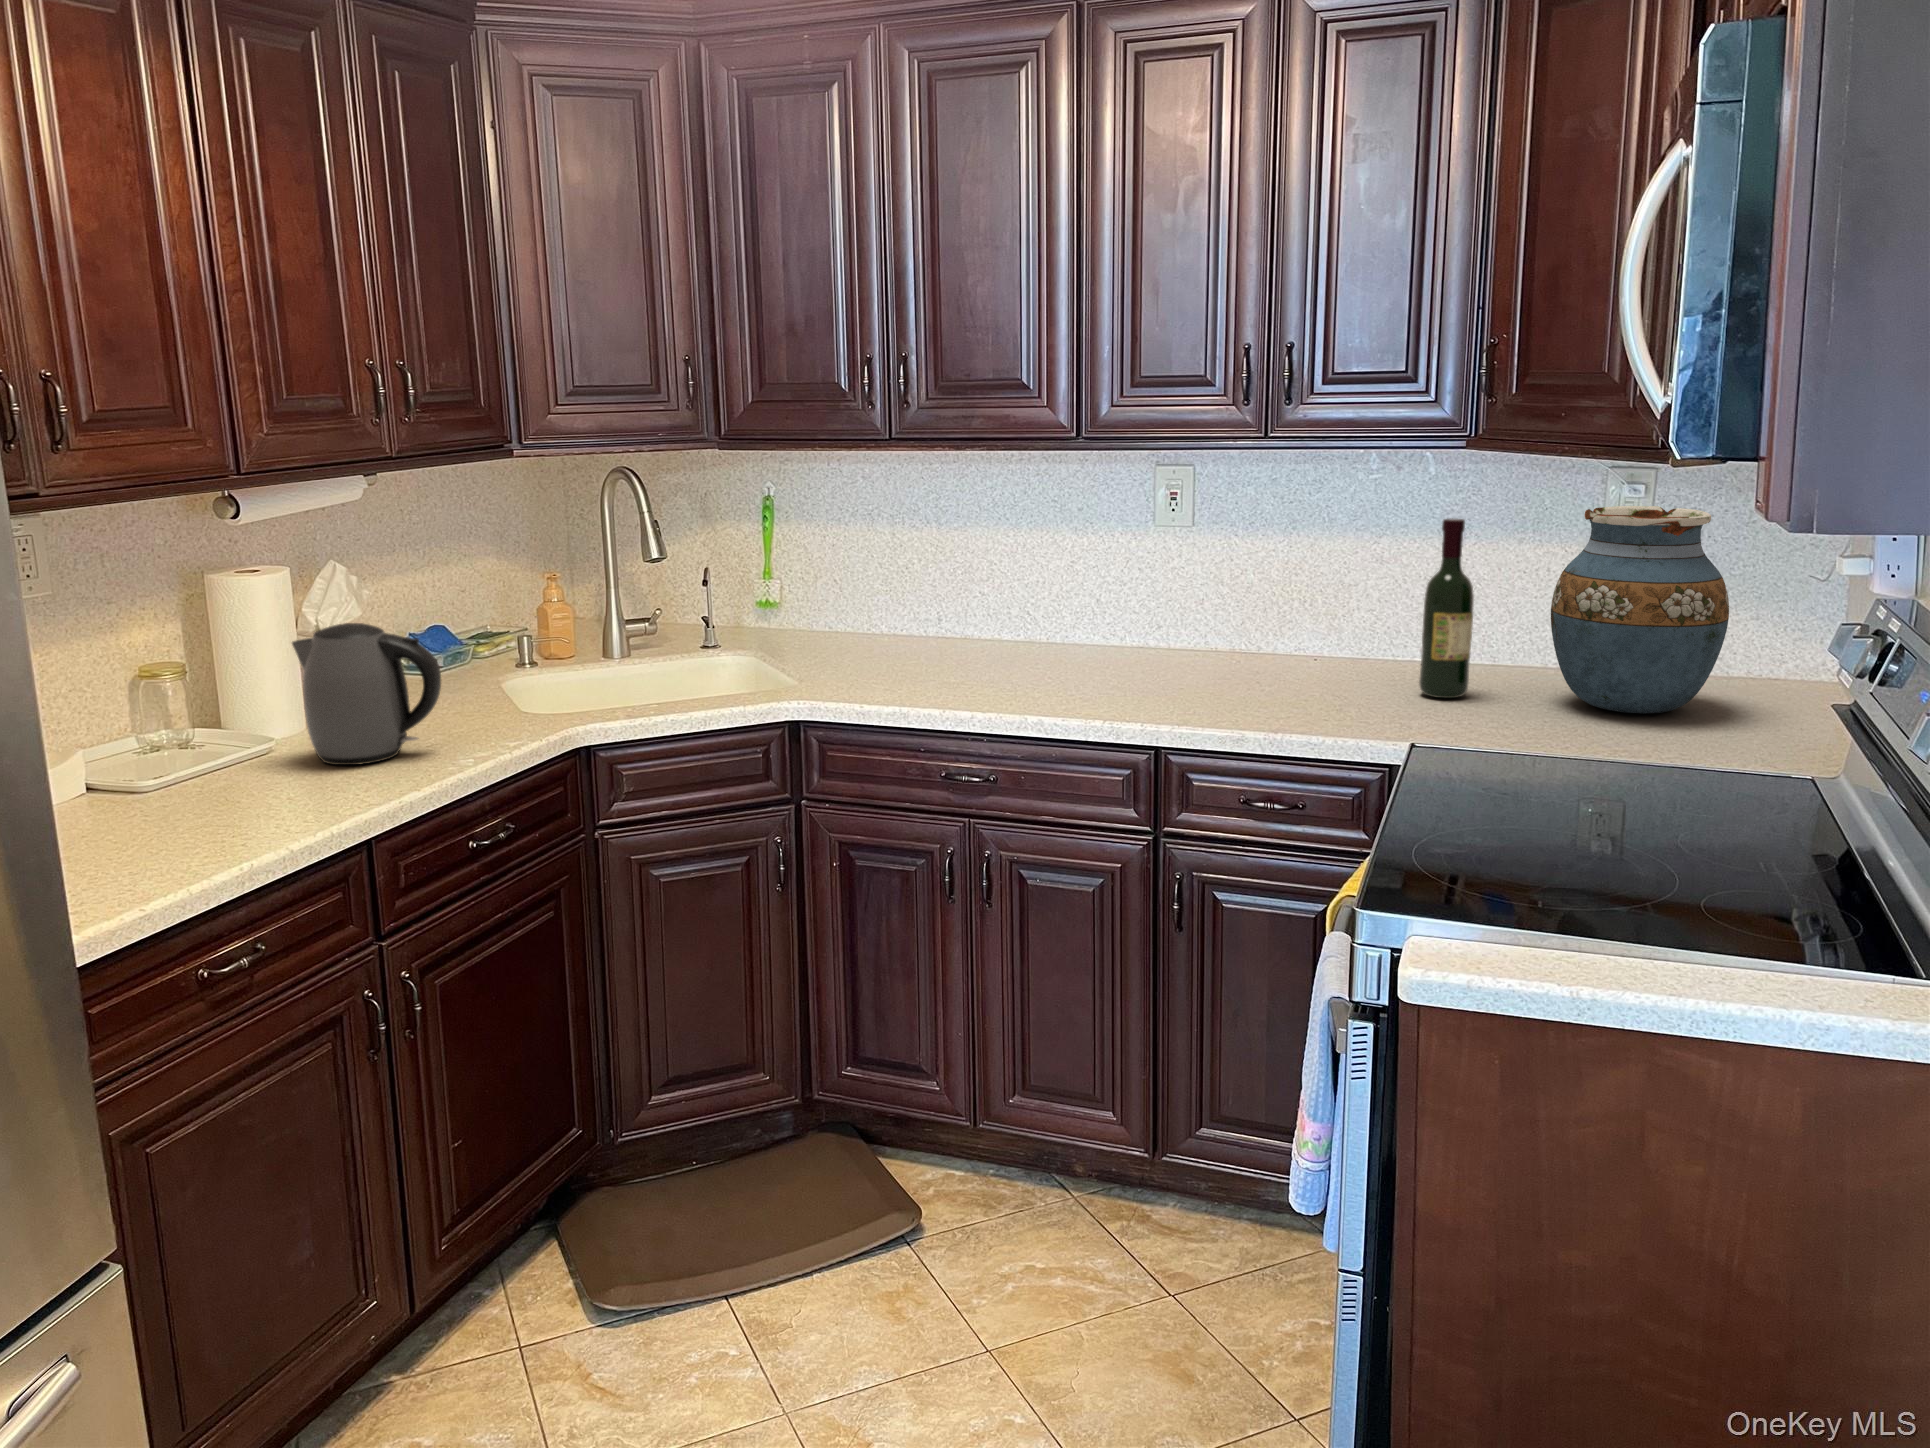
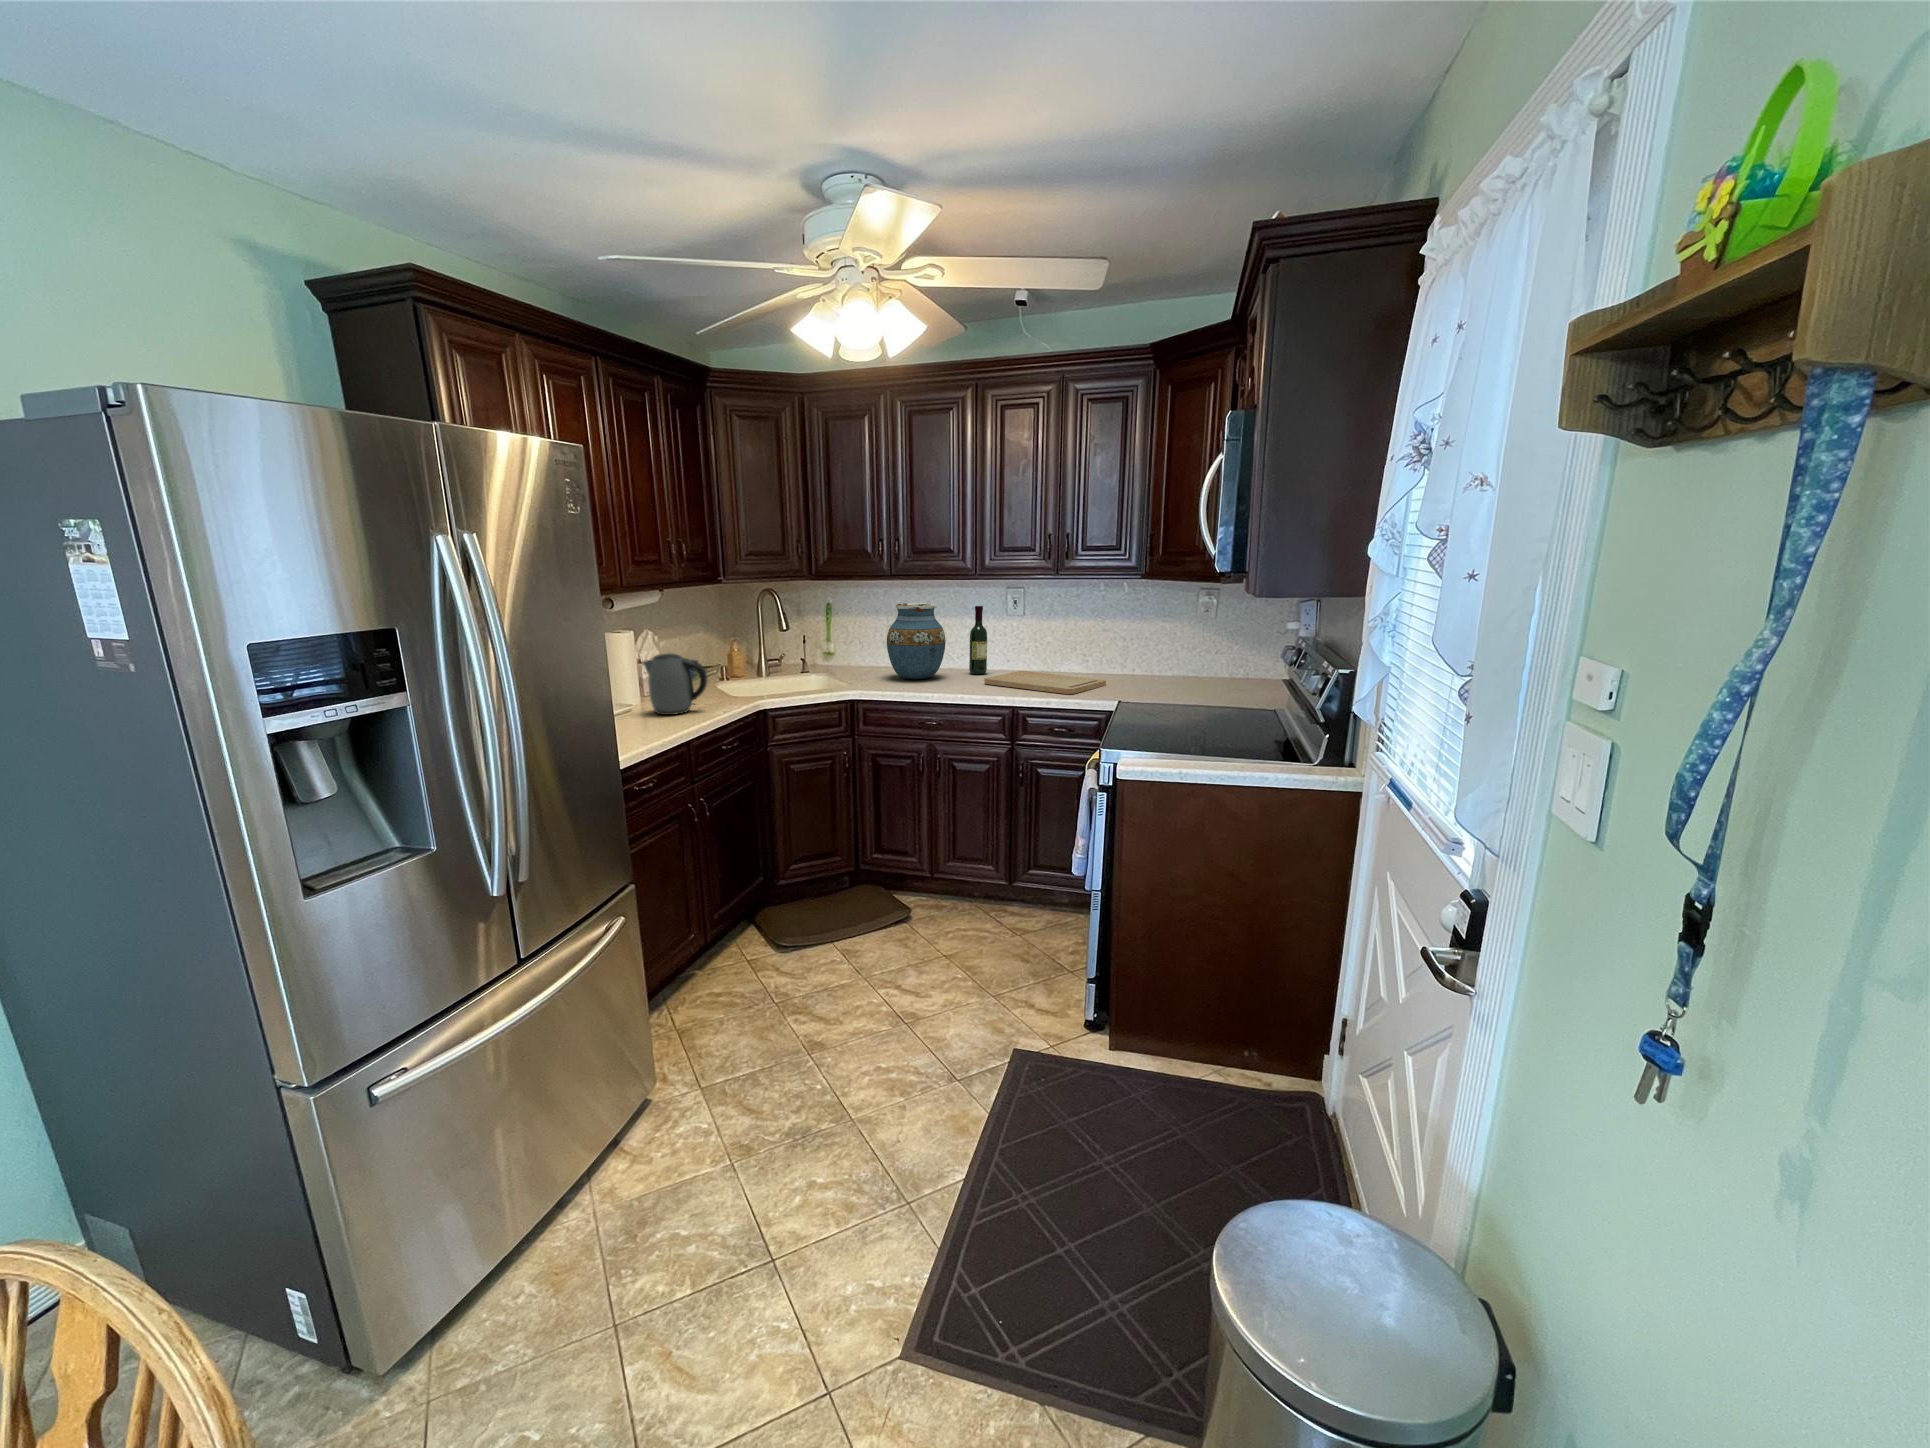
vase: present [1551,506,1729,714] -> present [887,603,946,679]
wine bottle: present [1419,518,1474,698] -> present [969,606,987,674]
cutting board: none [1098,649,1383,718] -> present [984,671,1106,694]

